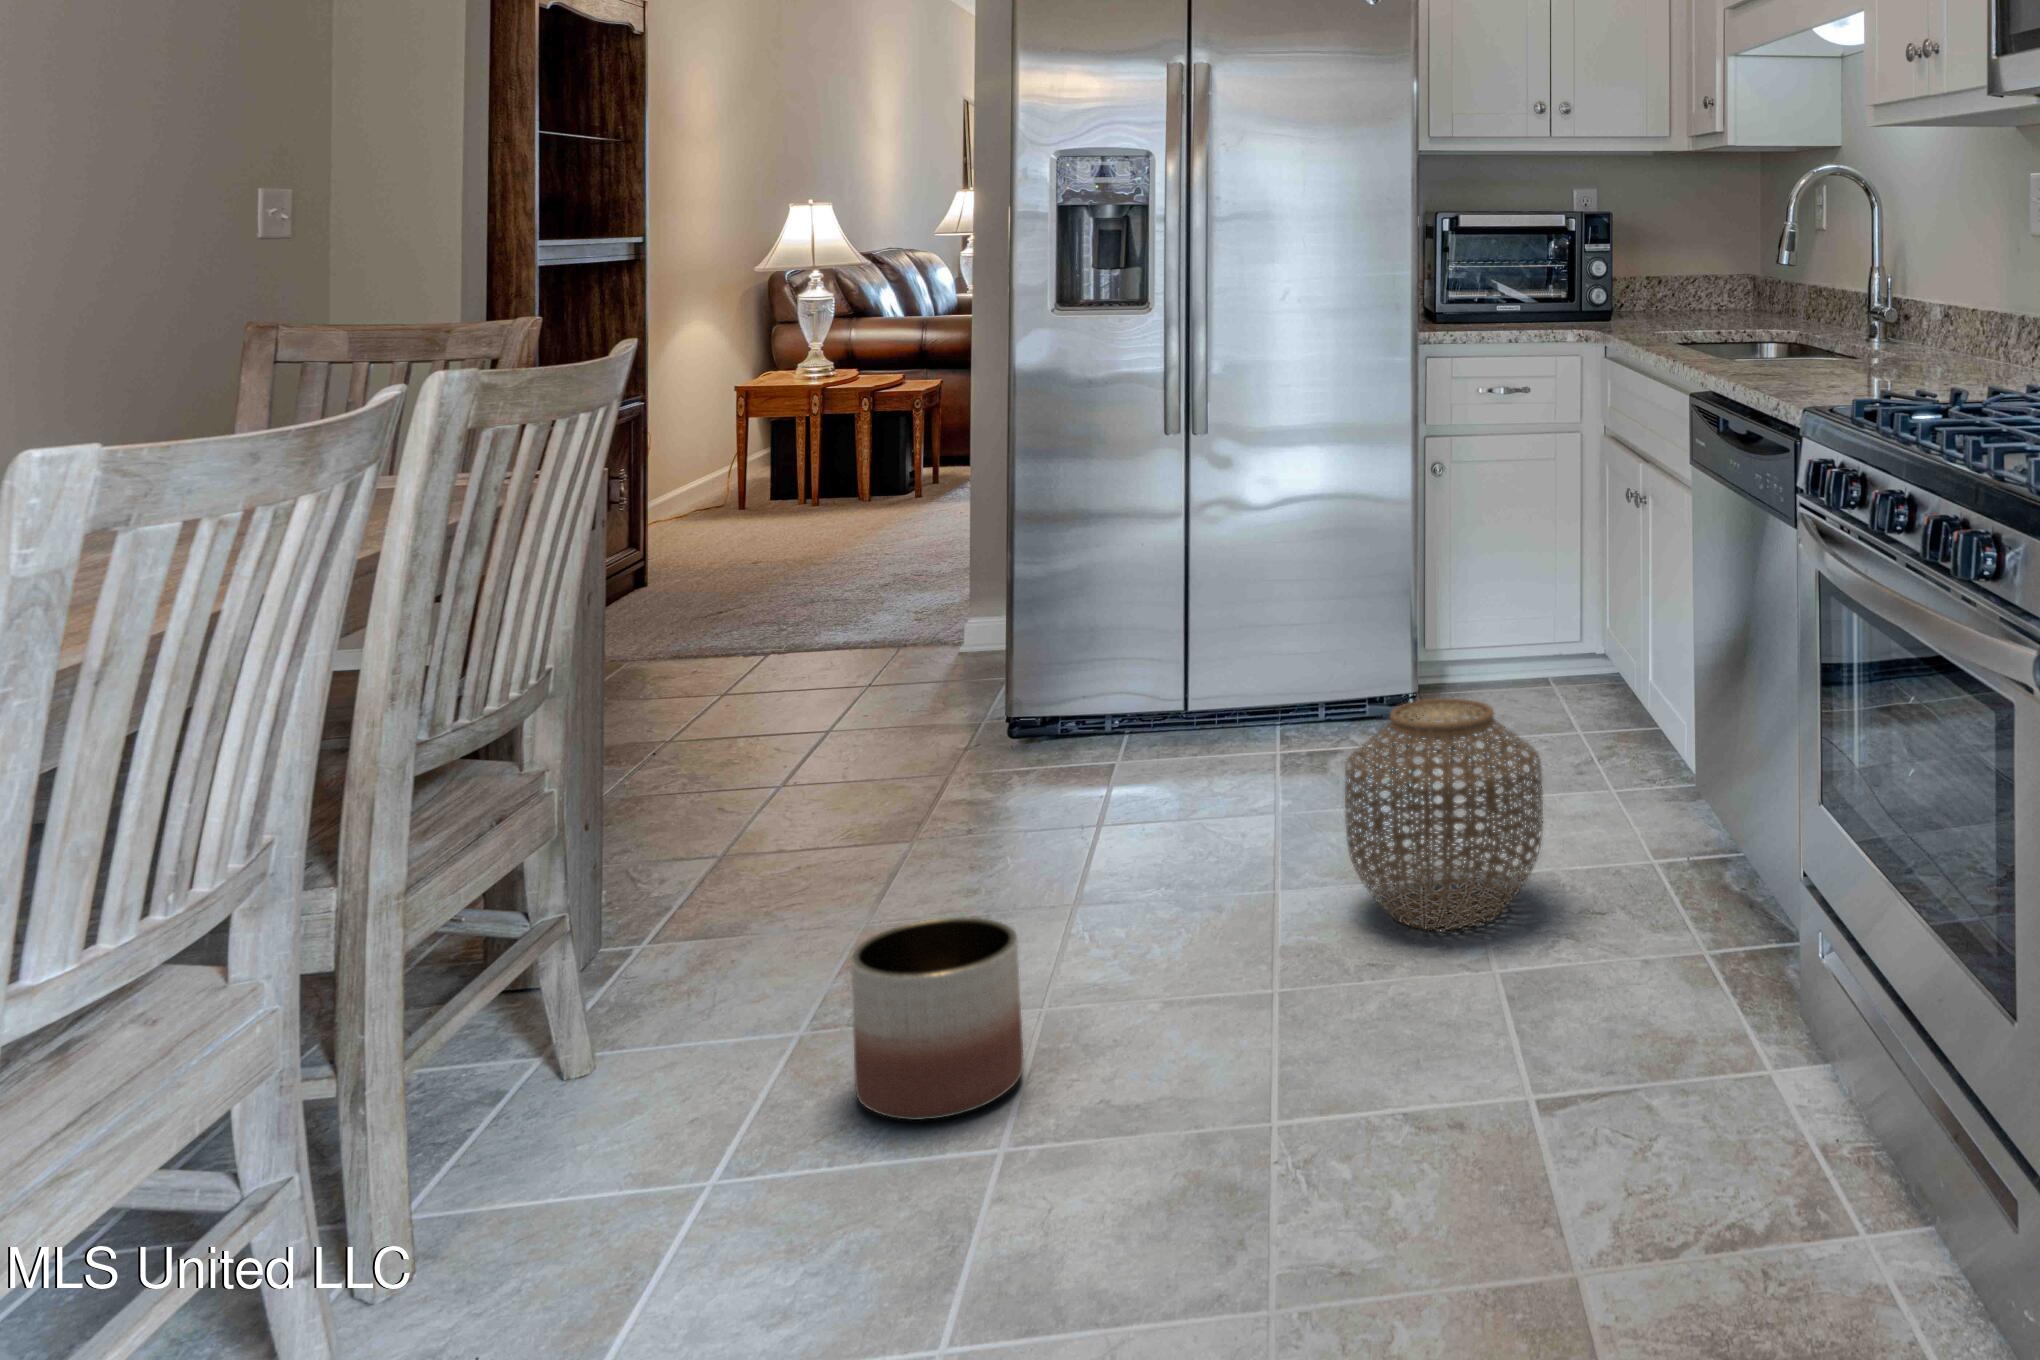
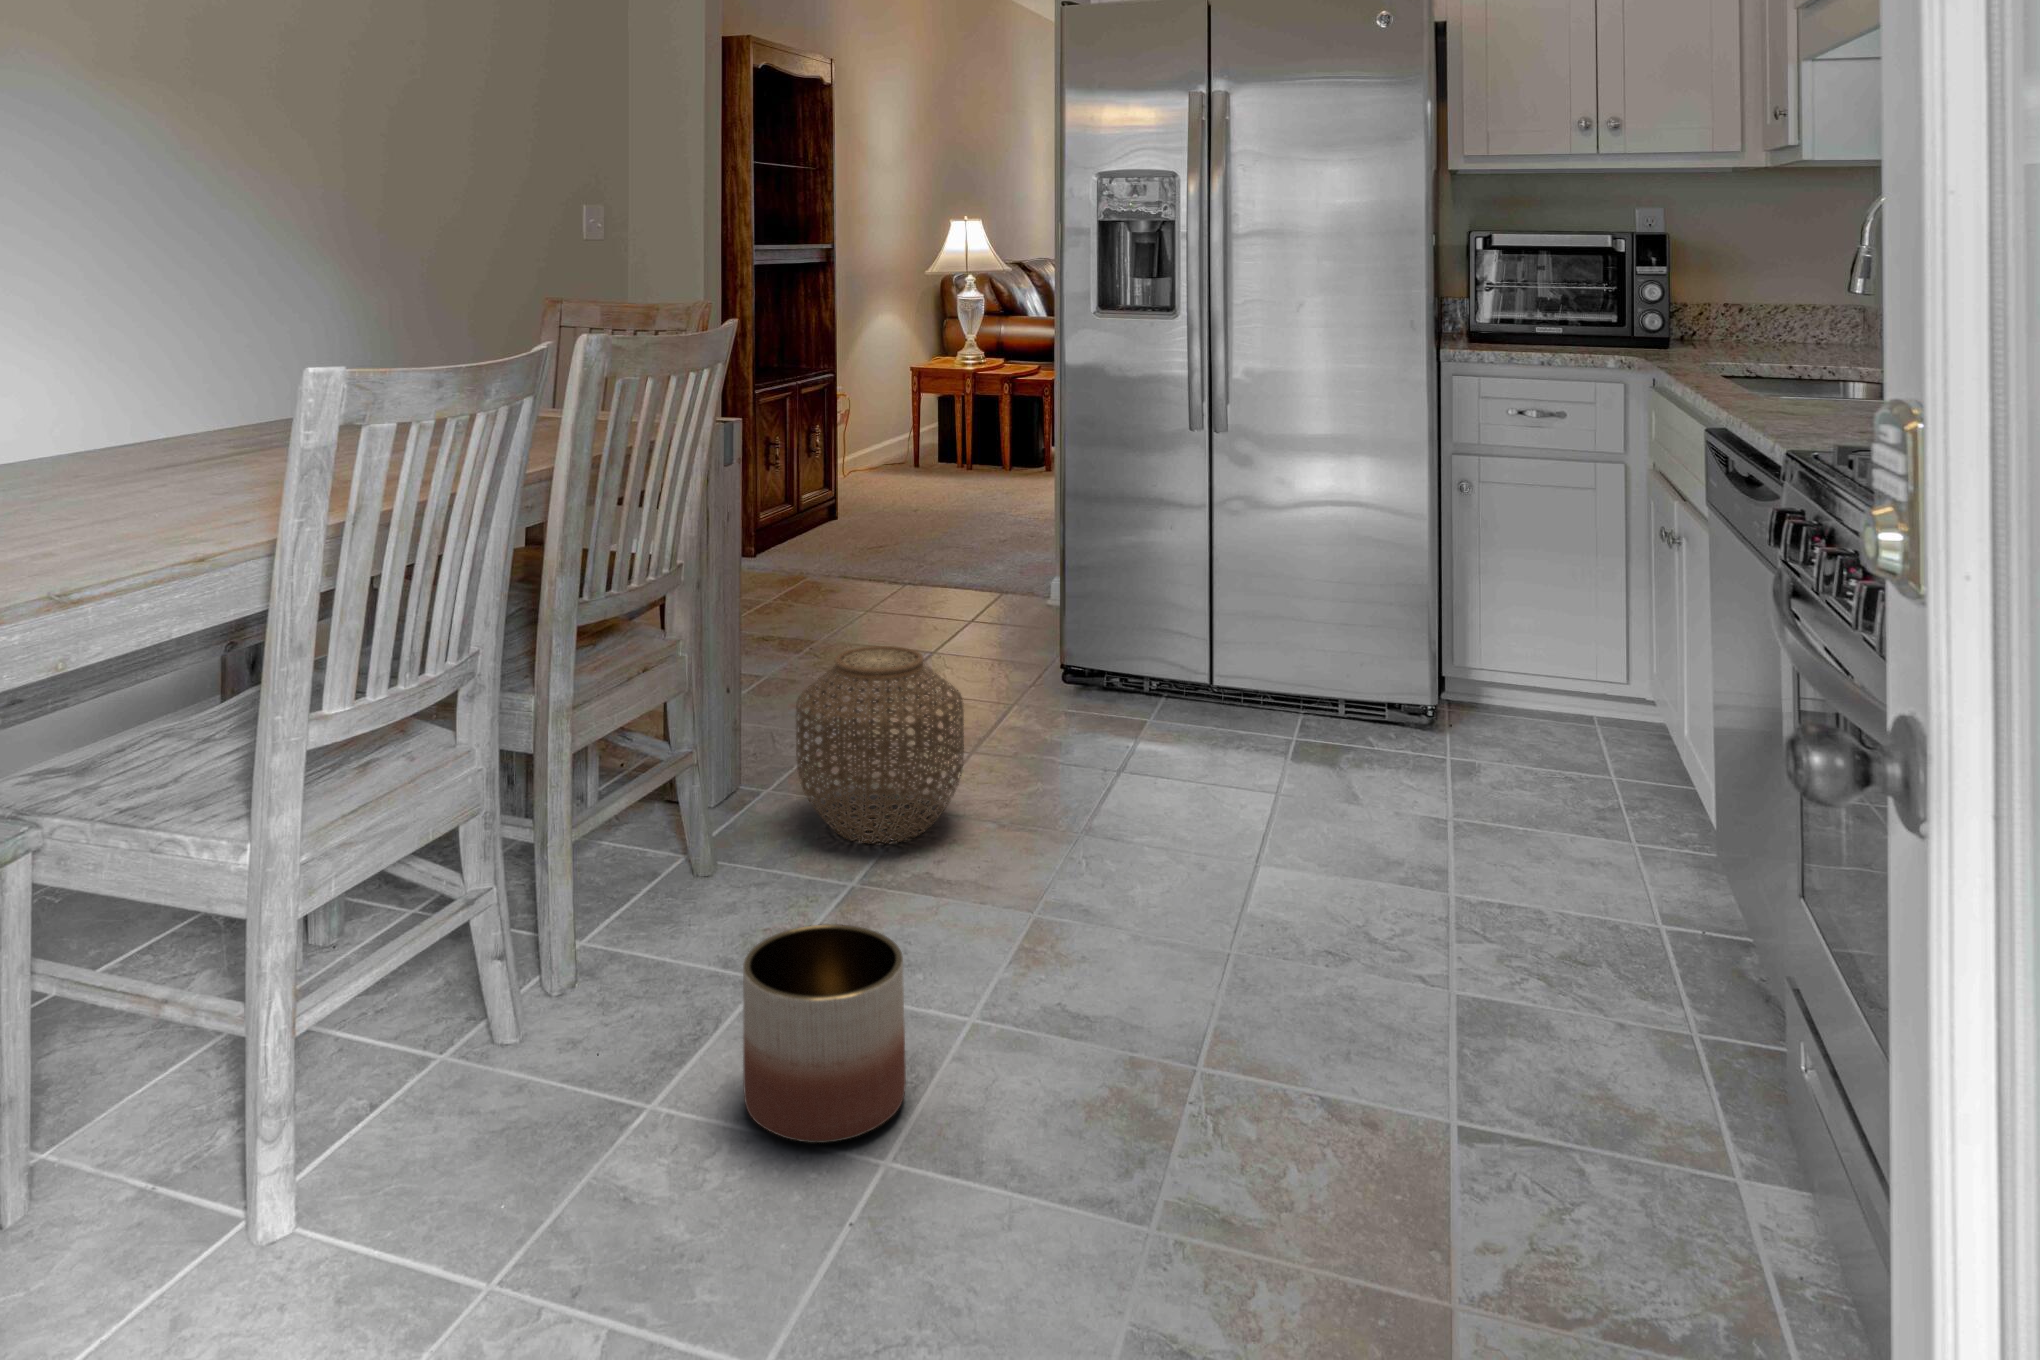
woven basket: present [1345,699,1543,930] -> present [796,646,964,843]

